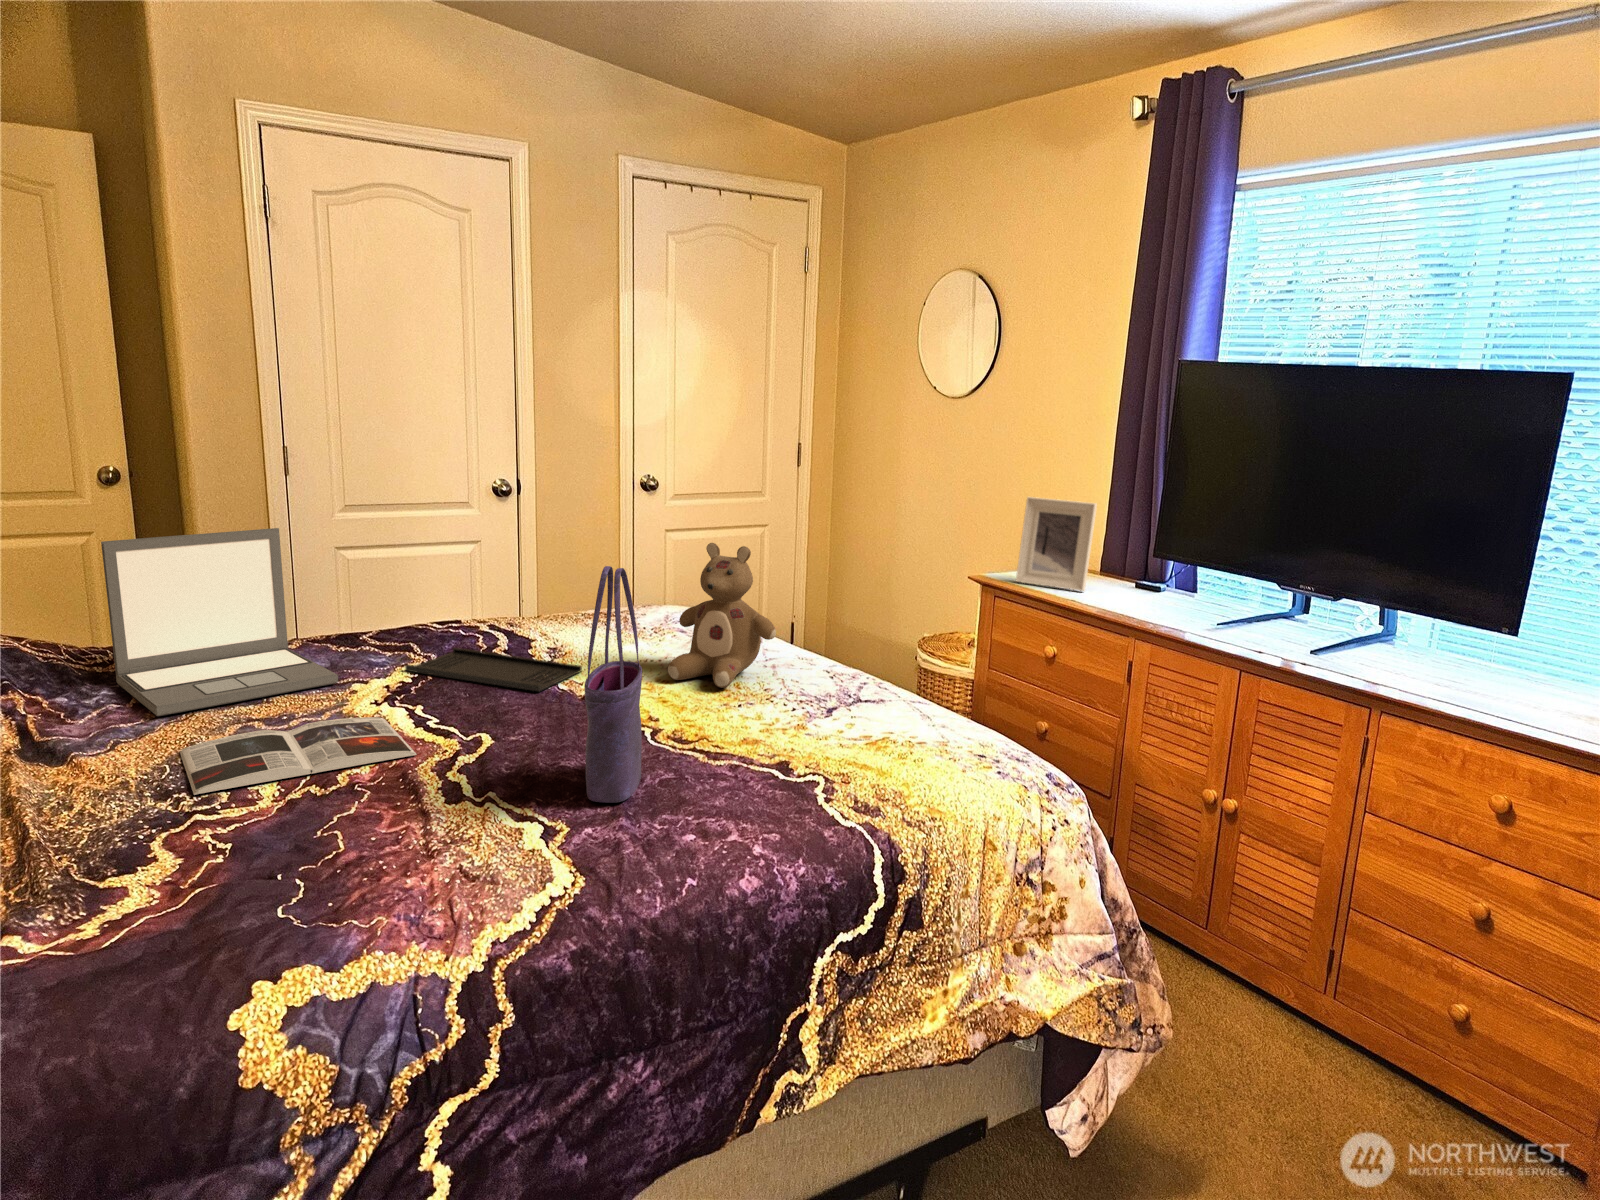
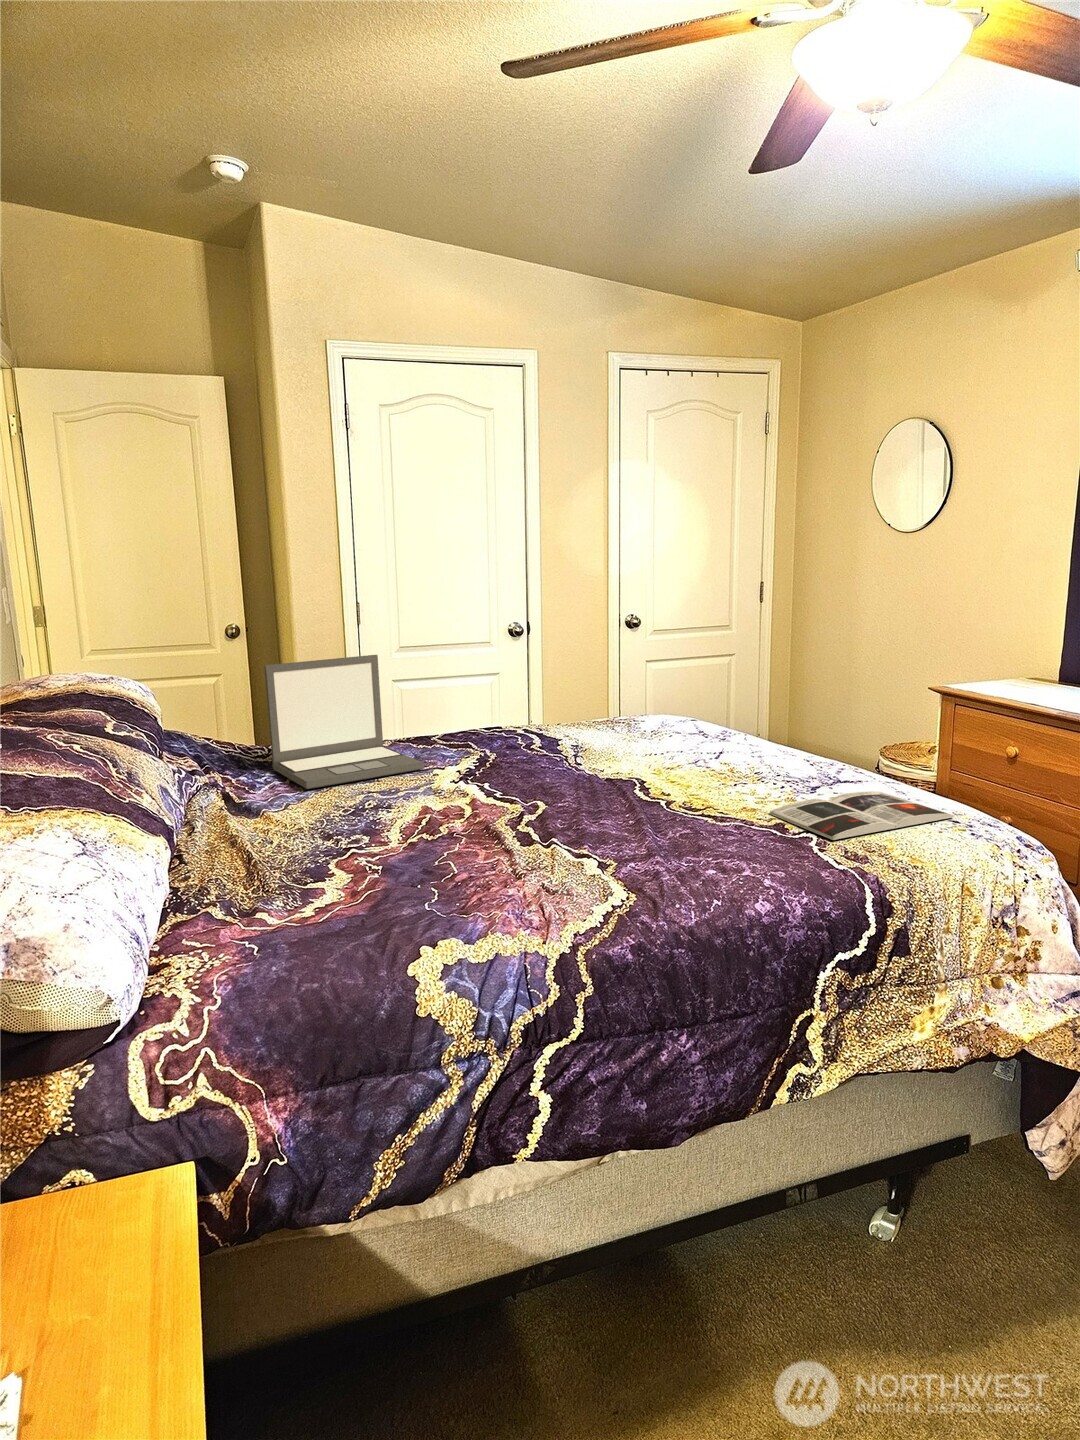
picture frame: present [1016,497,1097,591] -> none [974,614,1053,696]
stuffed bear: present [668,543,776,688] -> none [675,655,764,772]
tote bag: present [584,566,642,803] -> none [626,663,668,848]
tray: present [405,648,582,691] -> none [470,745,604,775]
magazine: present [180,717,417,795] -> present [769,791,954,840]

